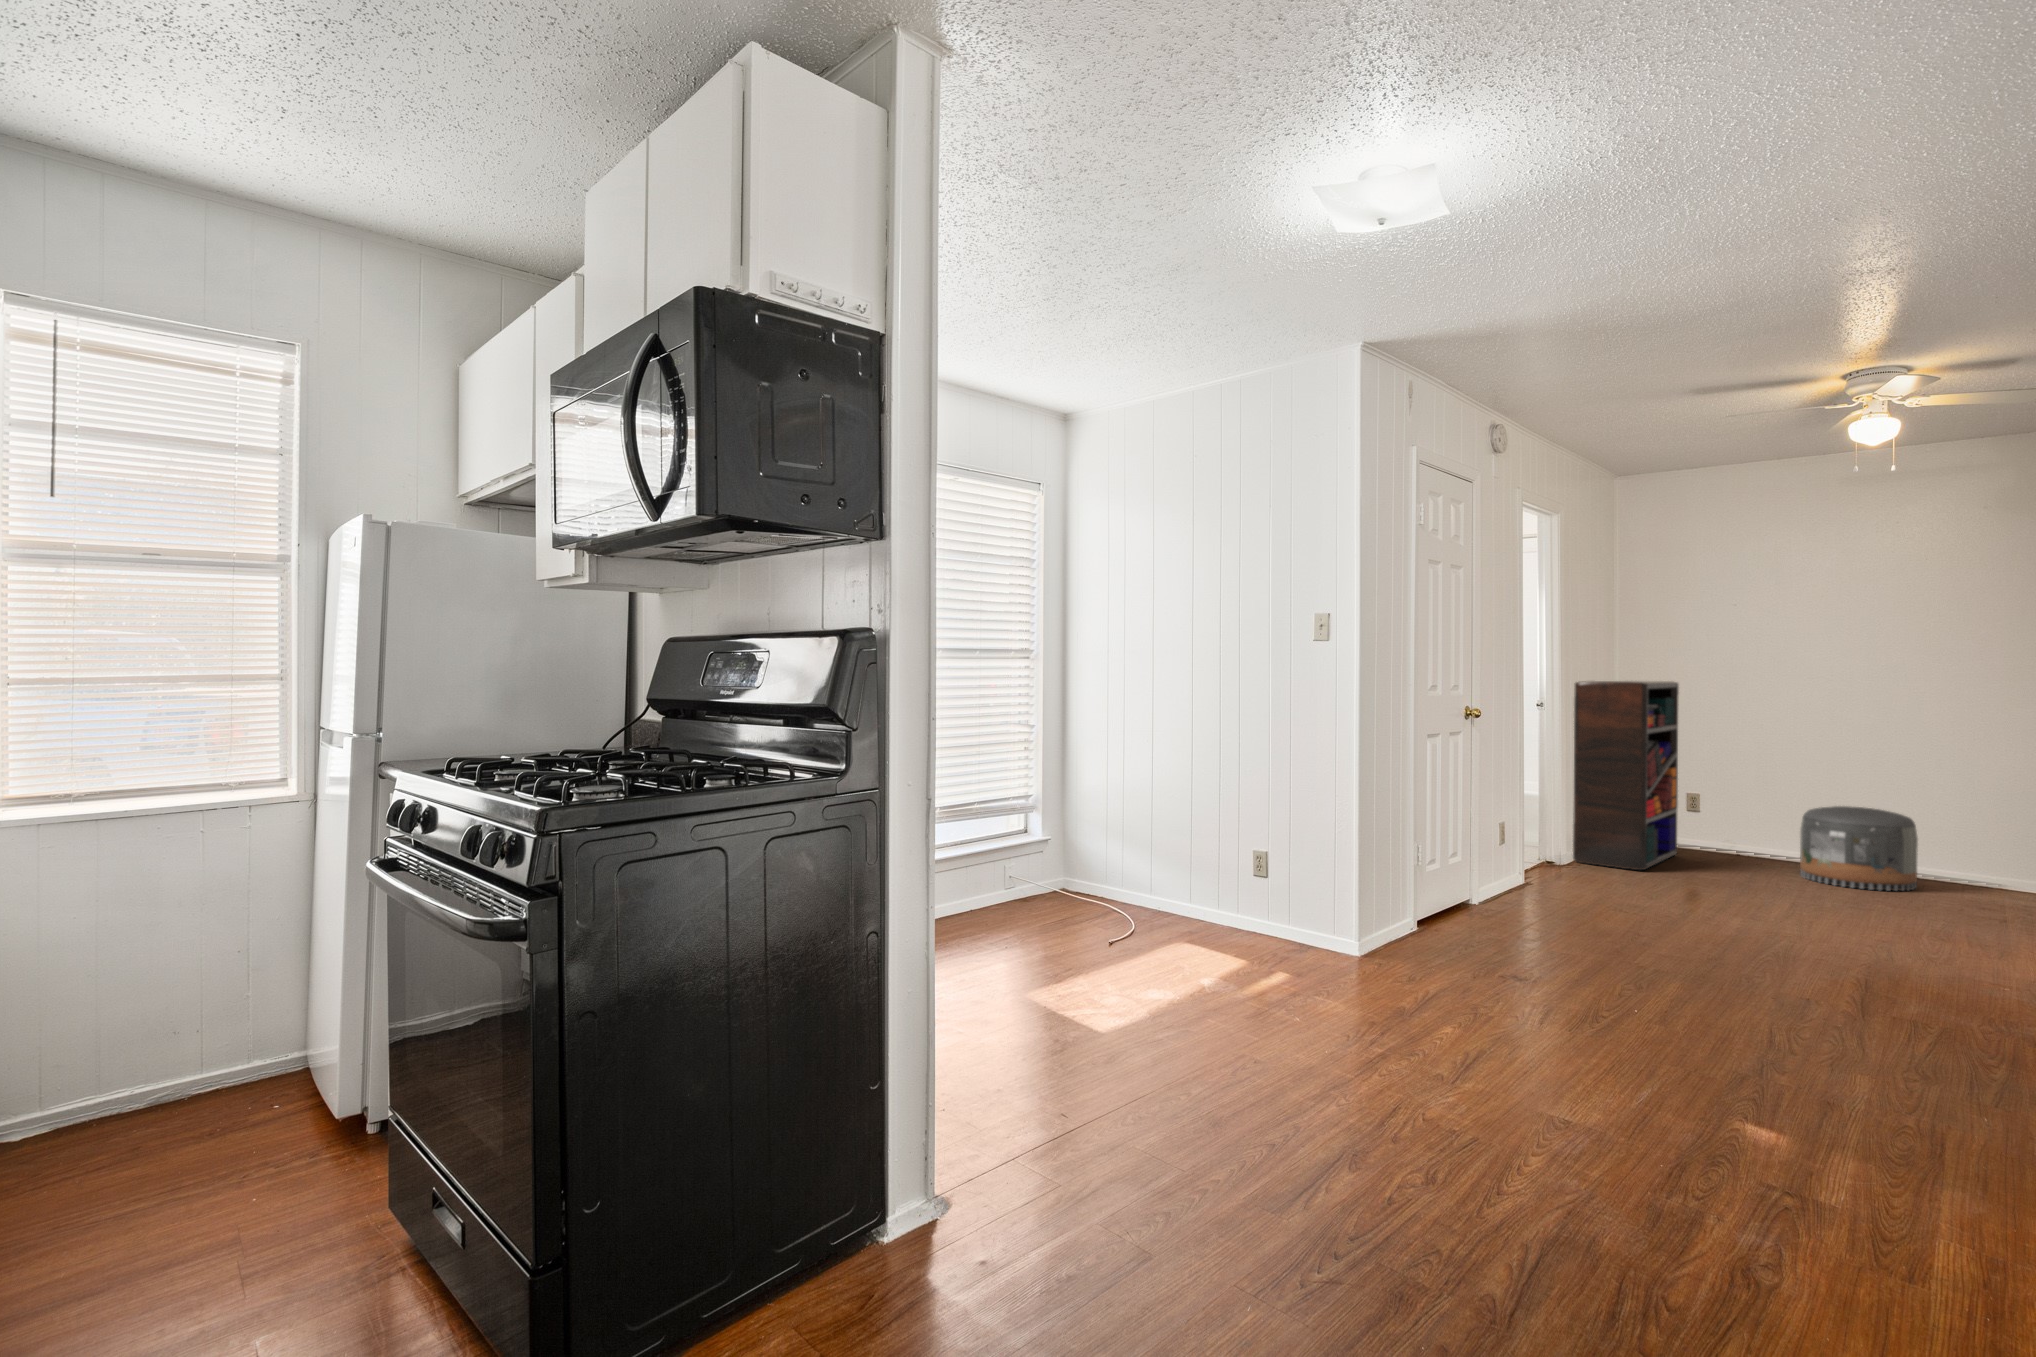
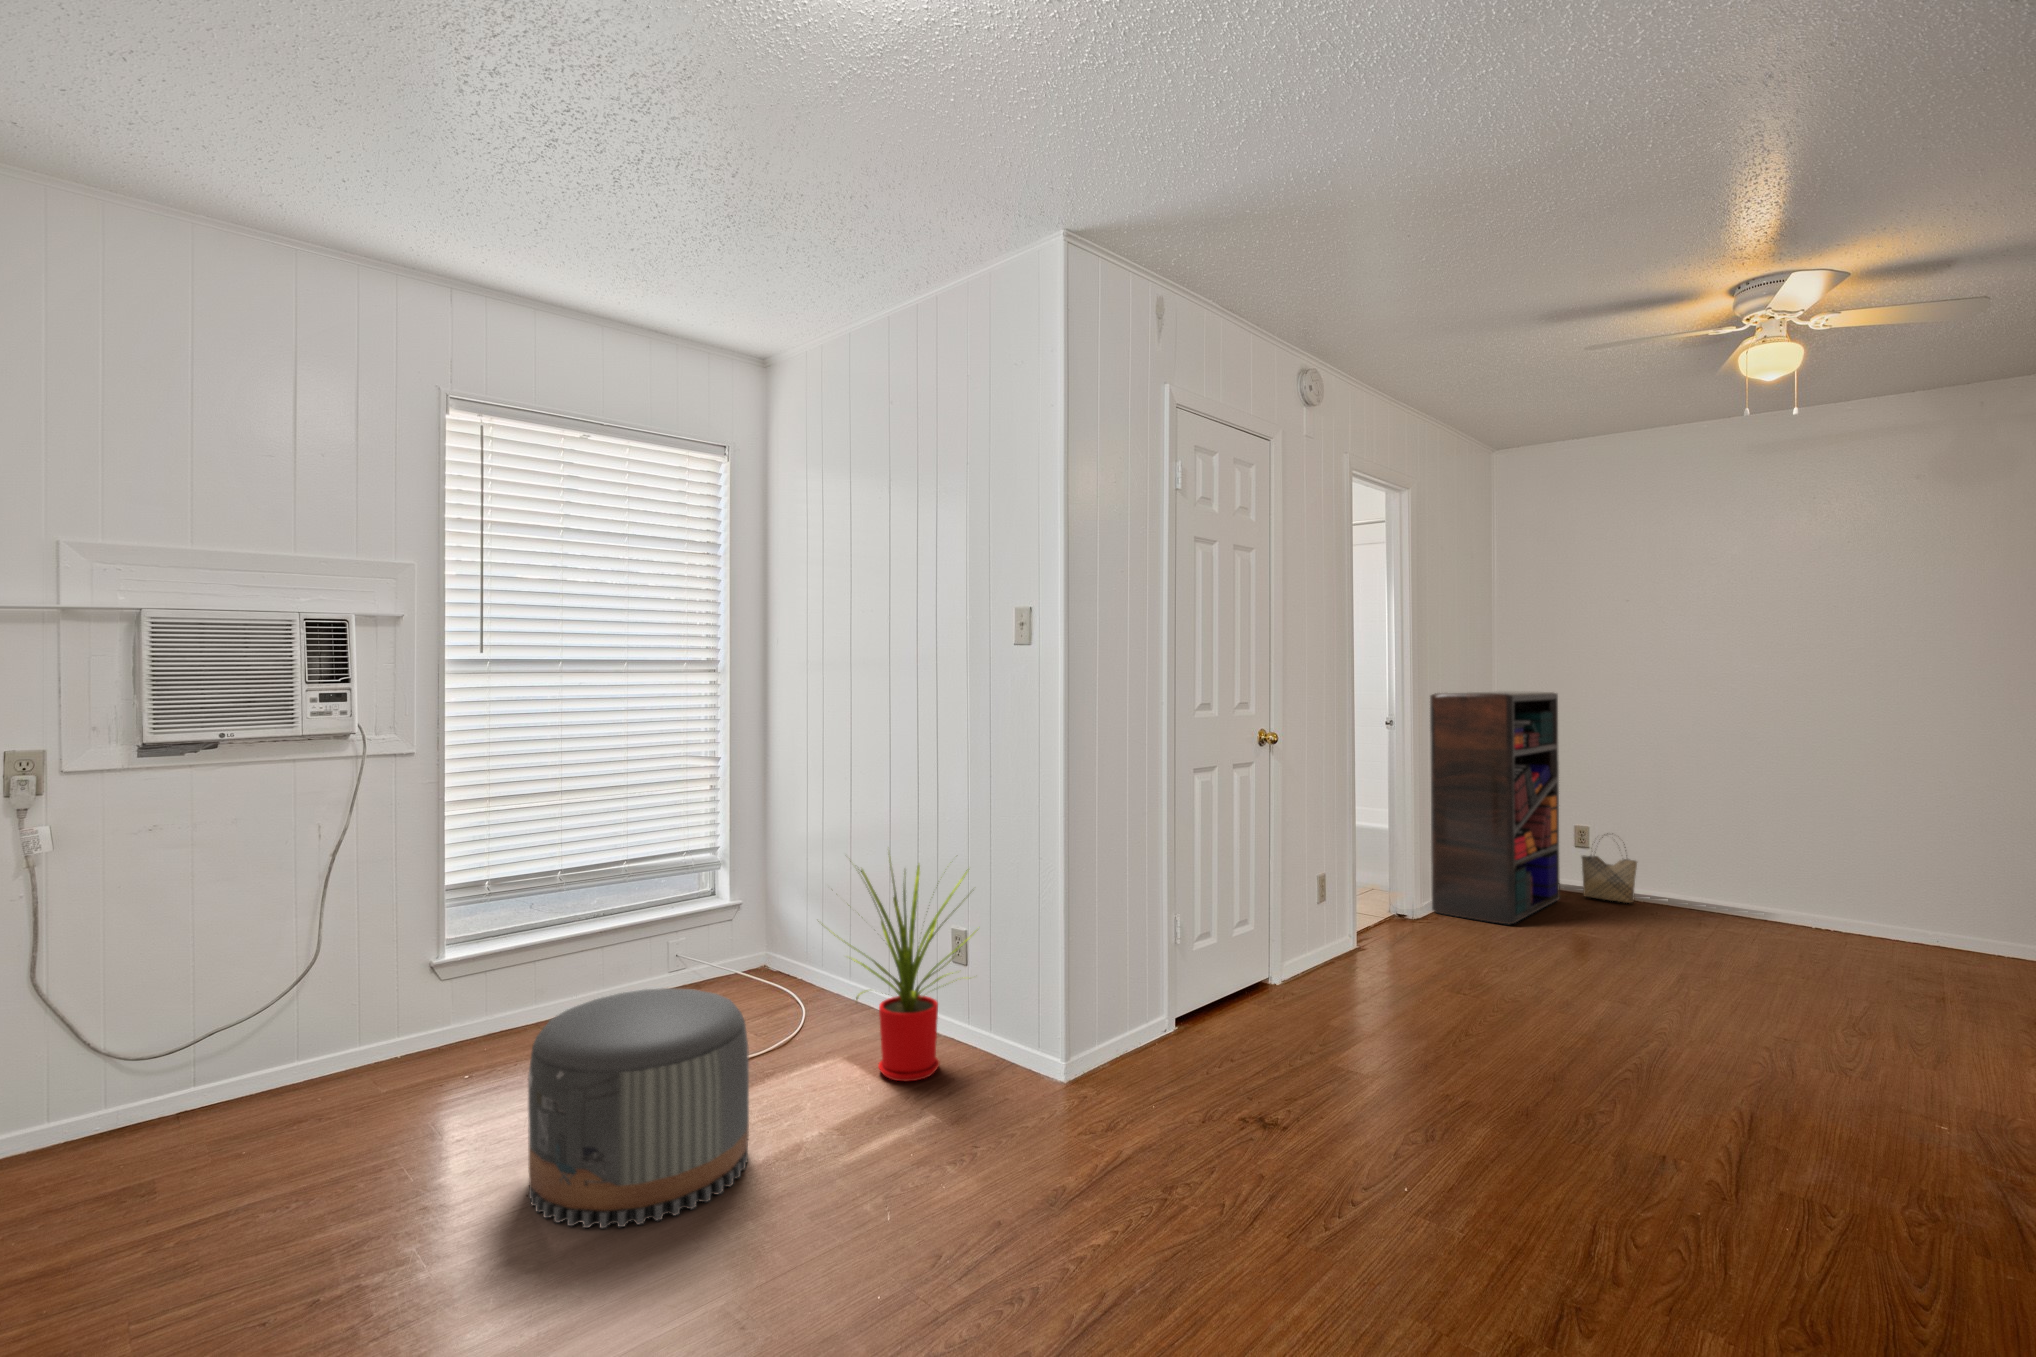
house plant: none [1173,790,1297,954] -> present [834,865,976,1081]
woven basket: none [1694,800,1744,857] -> present [1582,833,1637,903]
pouf: present [1800,806,1918,891] -> present [528,988,749,1228]

